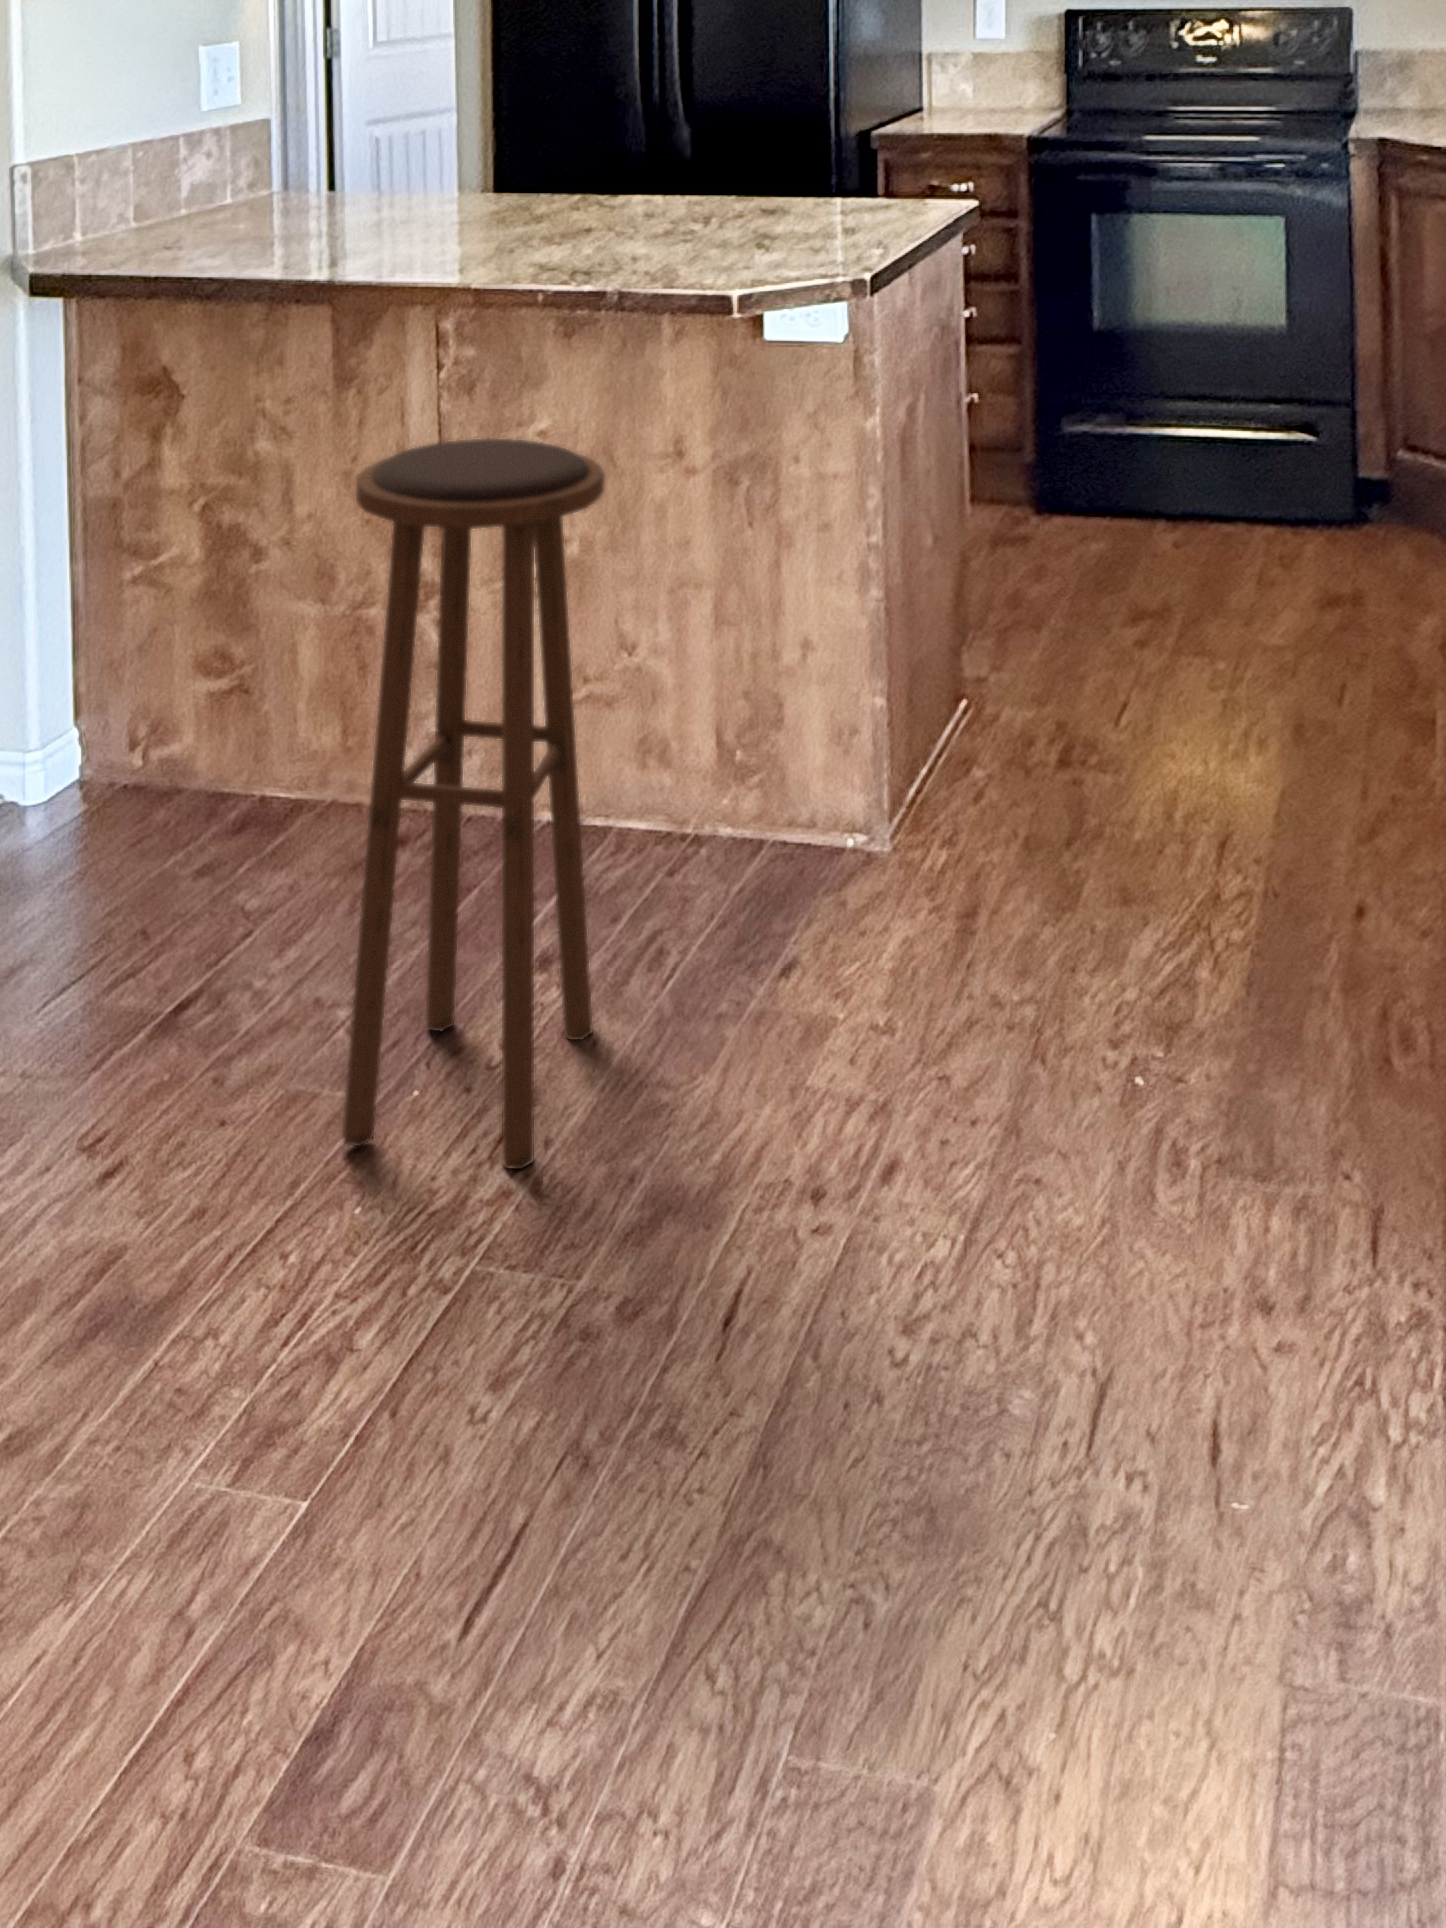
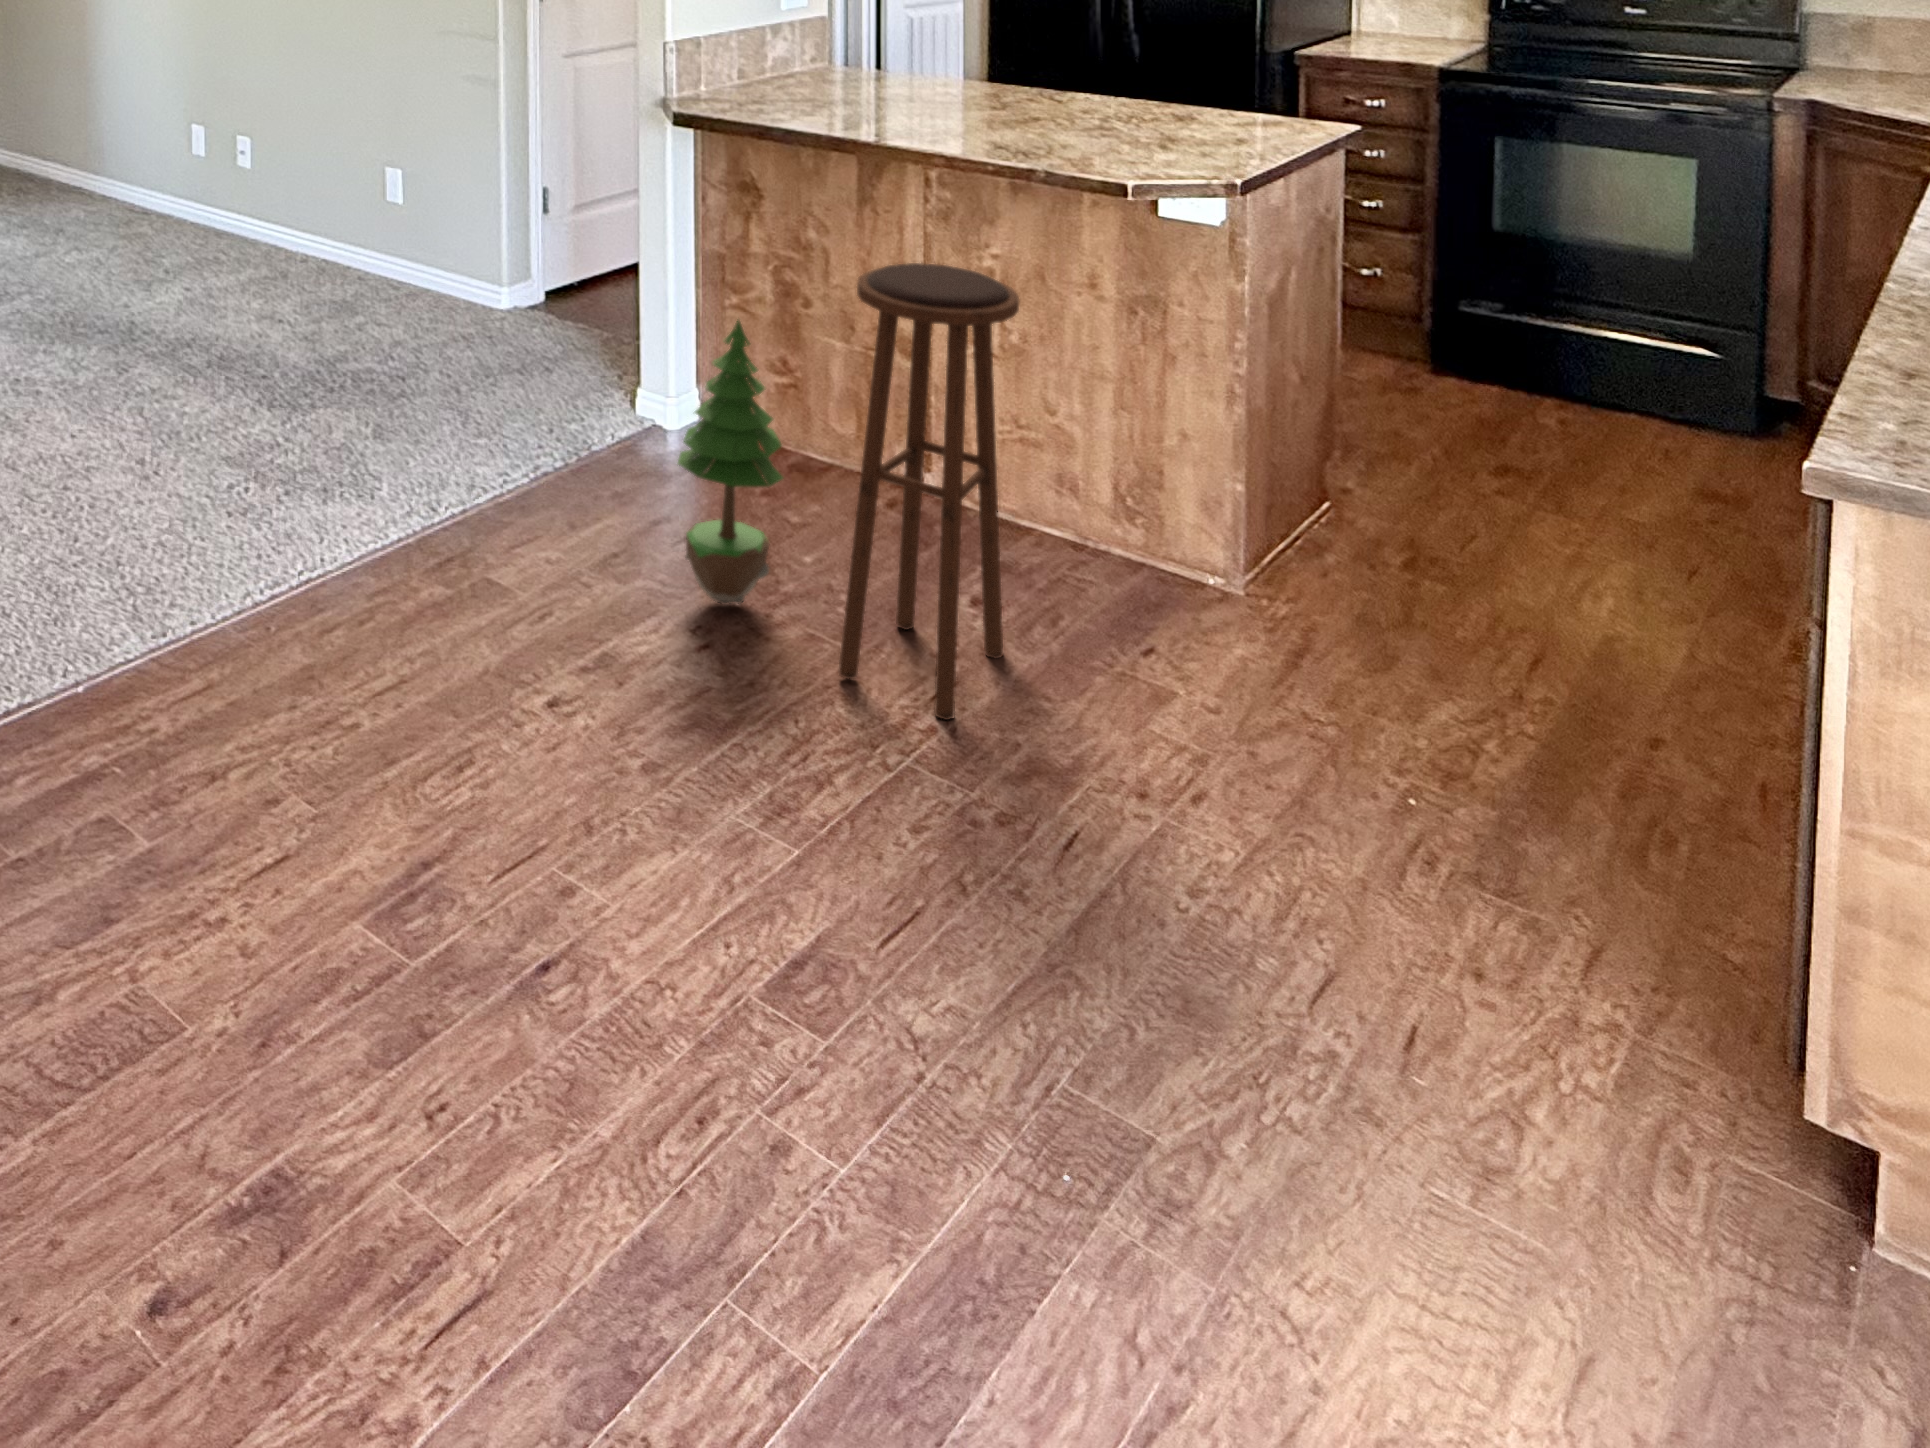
potted tree: none [48,576,238,1072] -> present [678,320,783,605]

